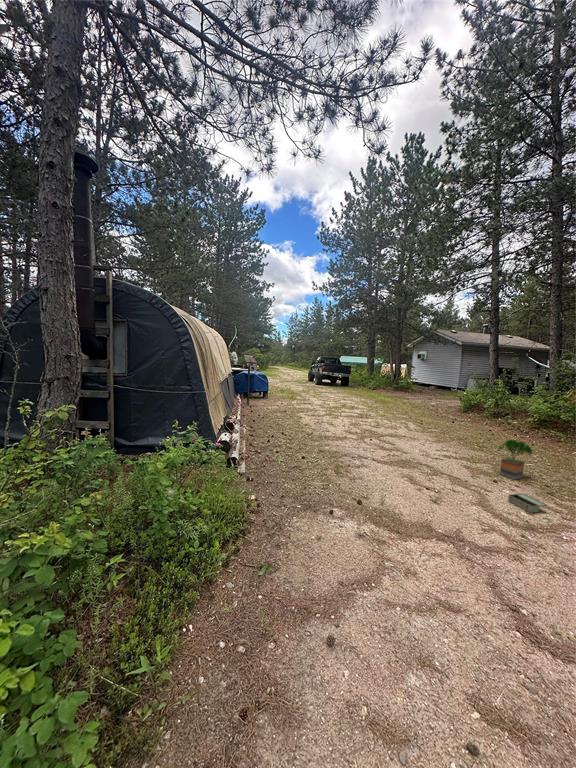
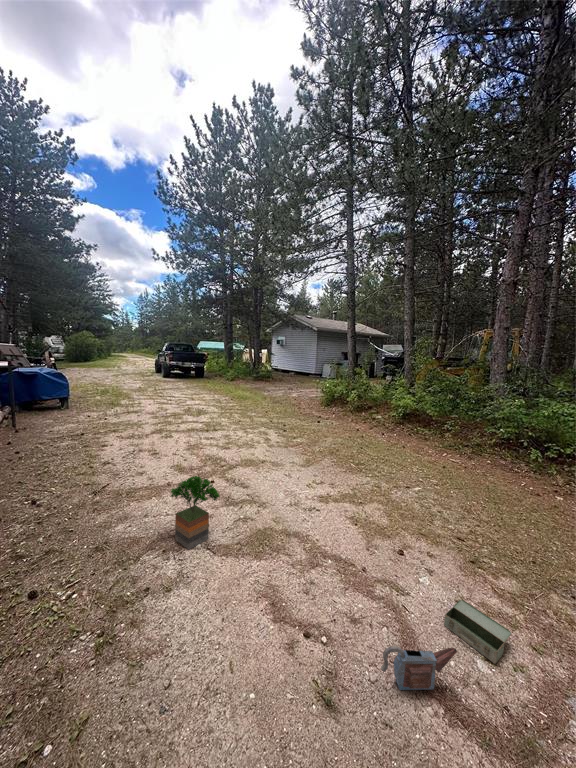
potted tree: present [499,439,533,480] -> present [171,476,220,550]
watering can: none [462,485,503,509] -> present [381,646,457,690]

